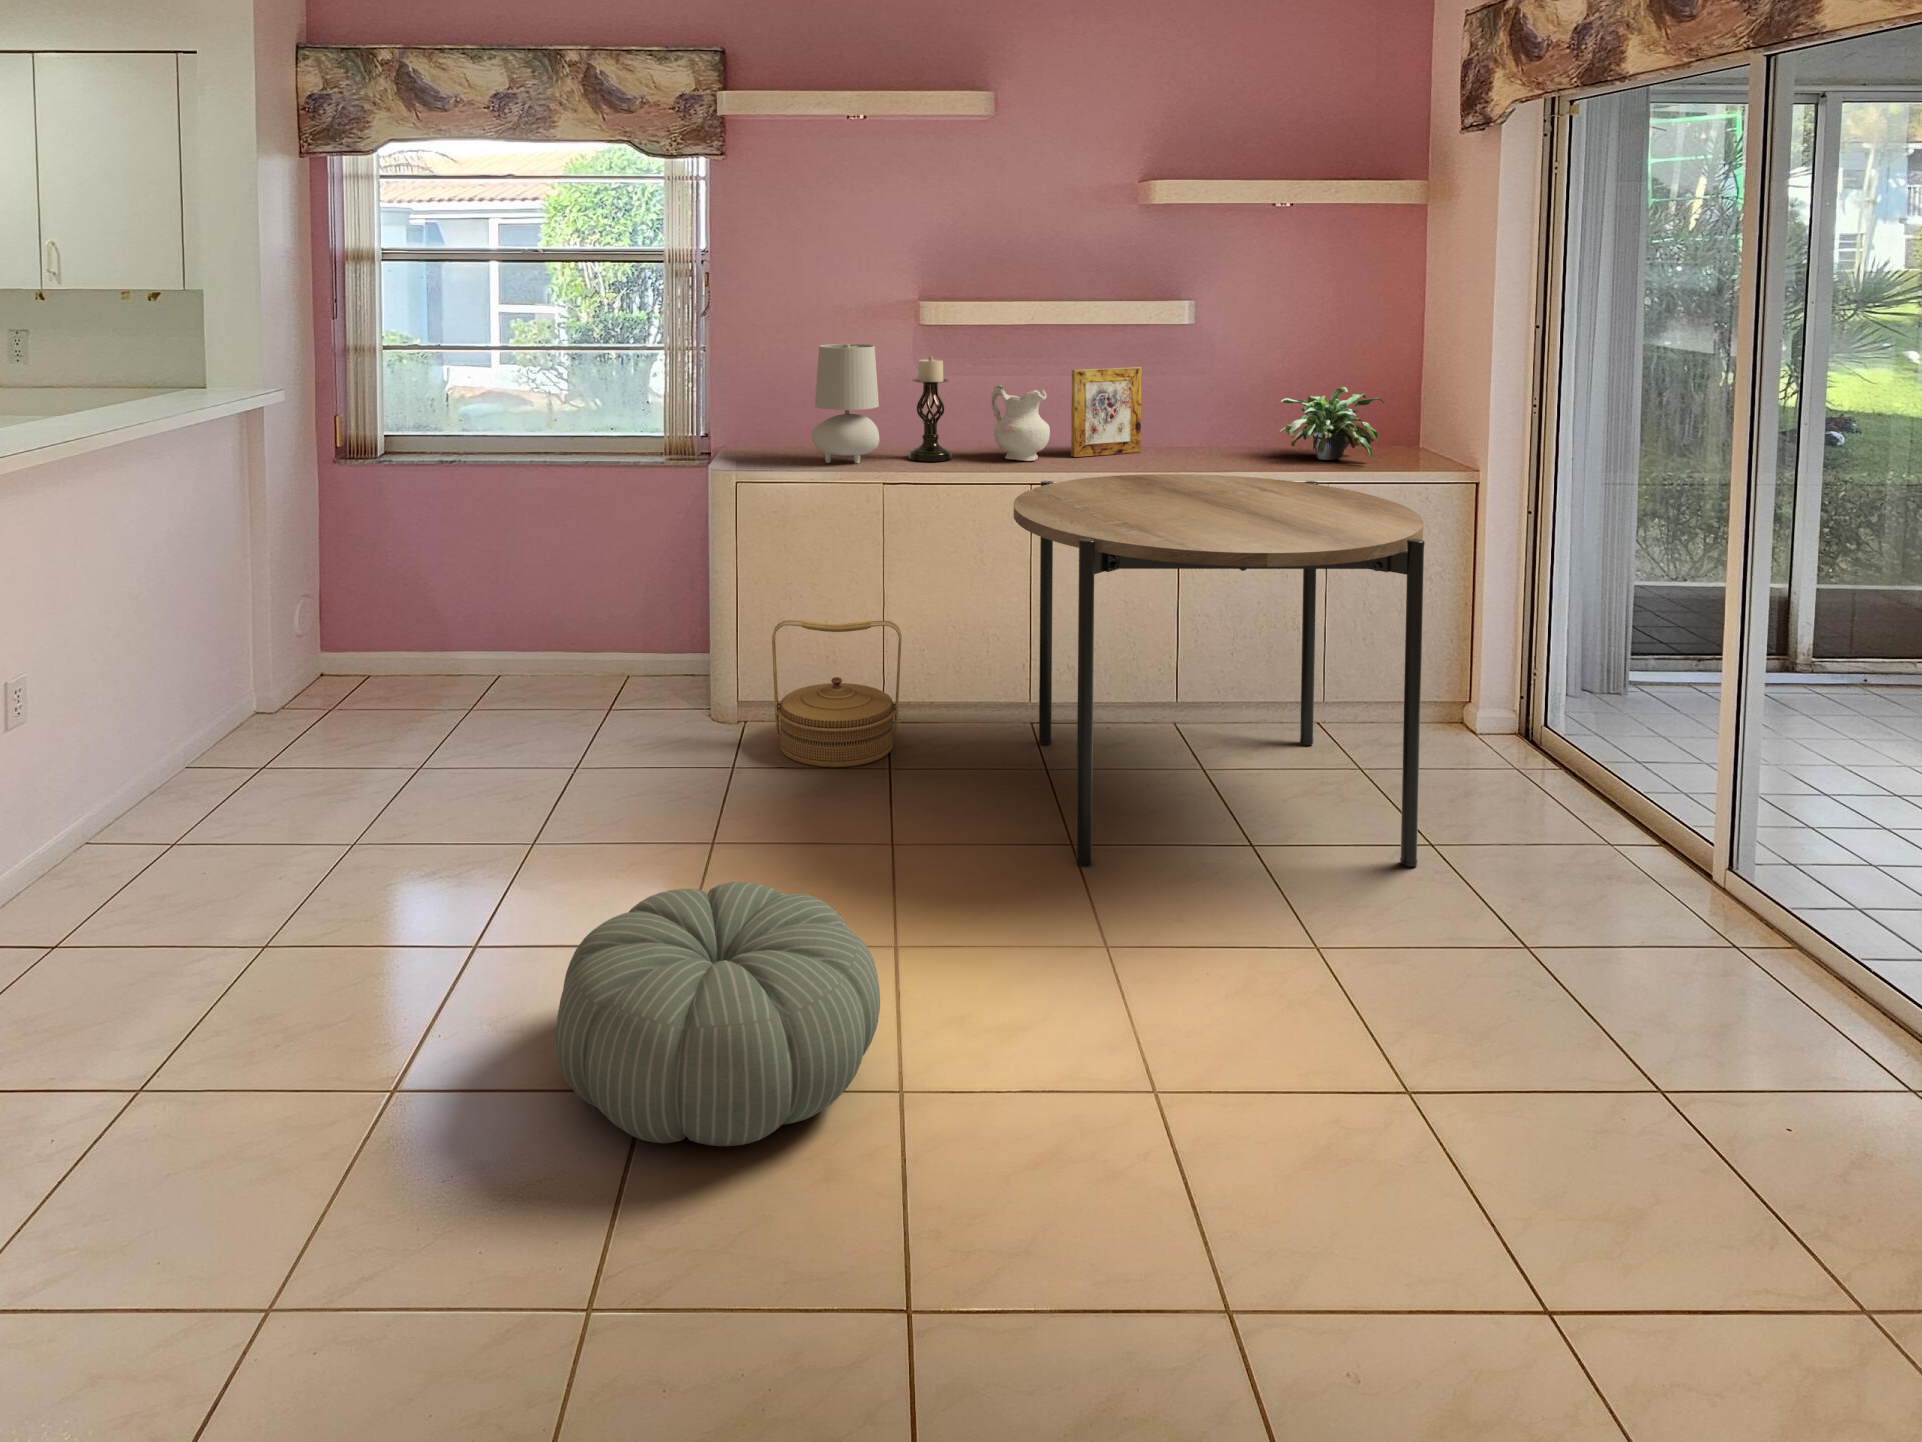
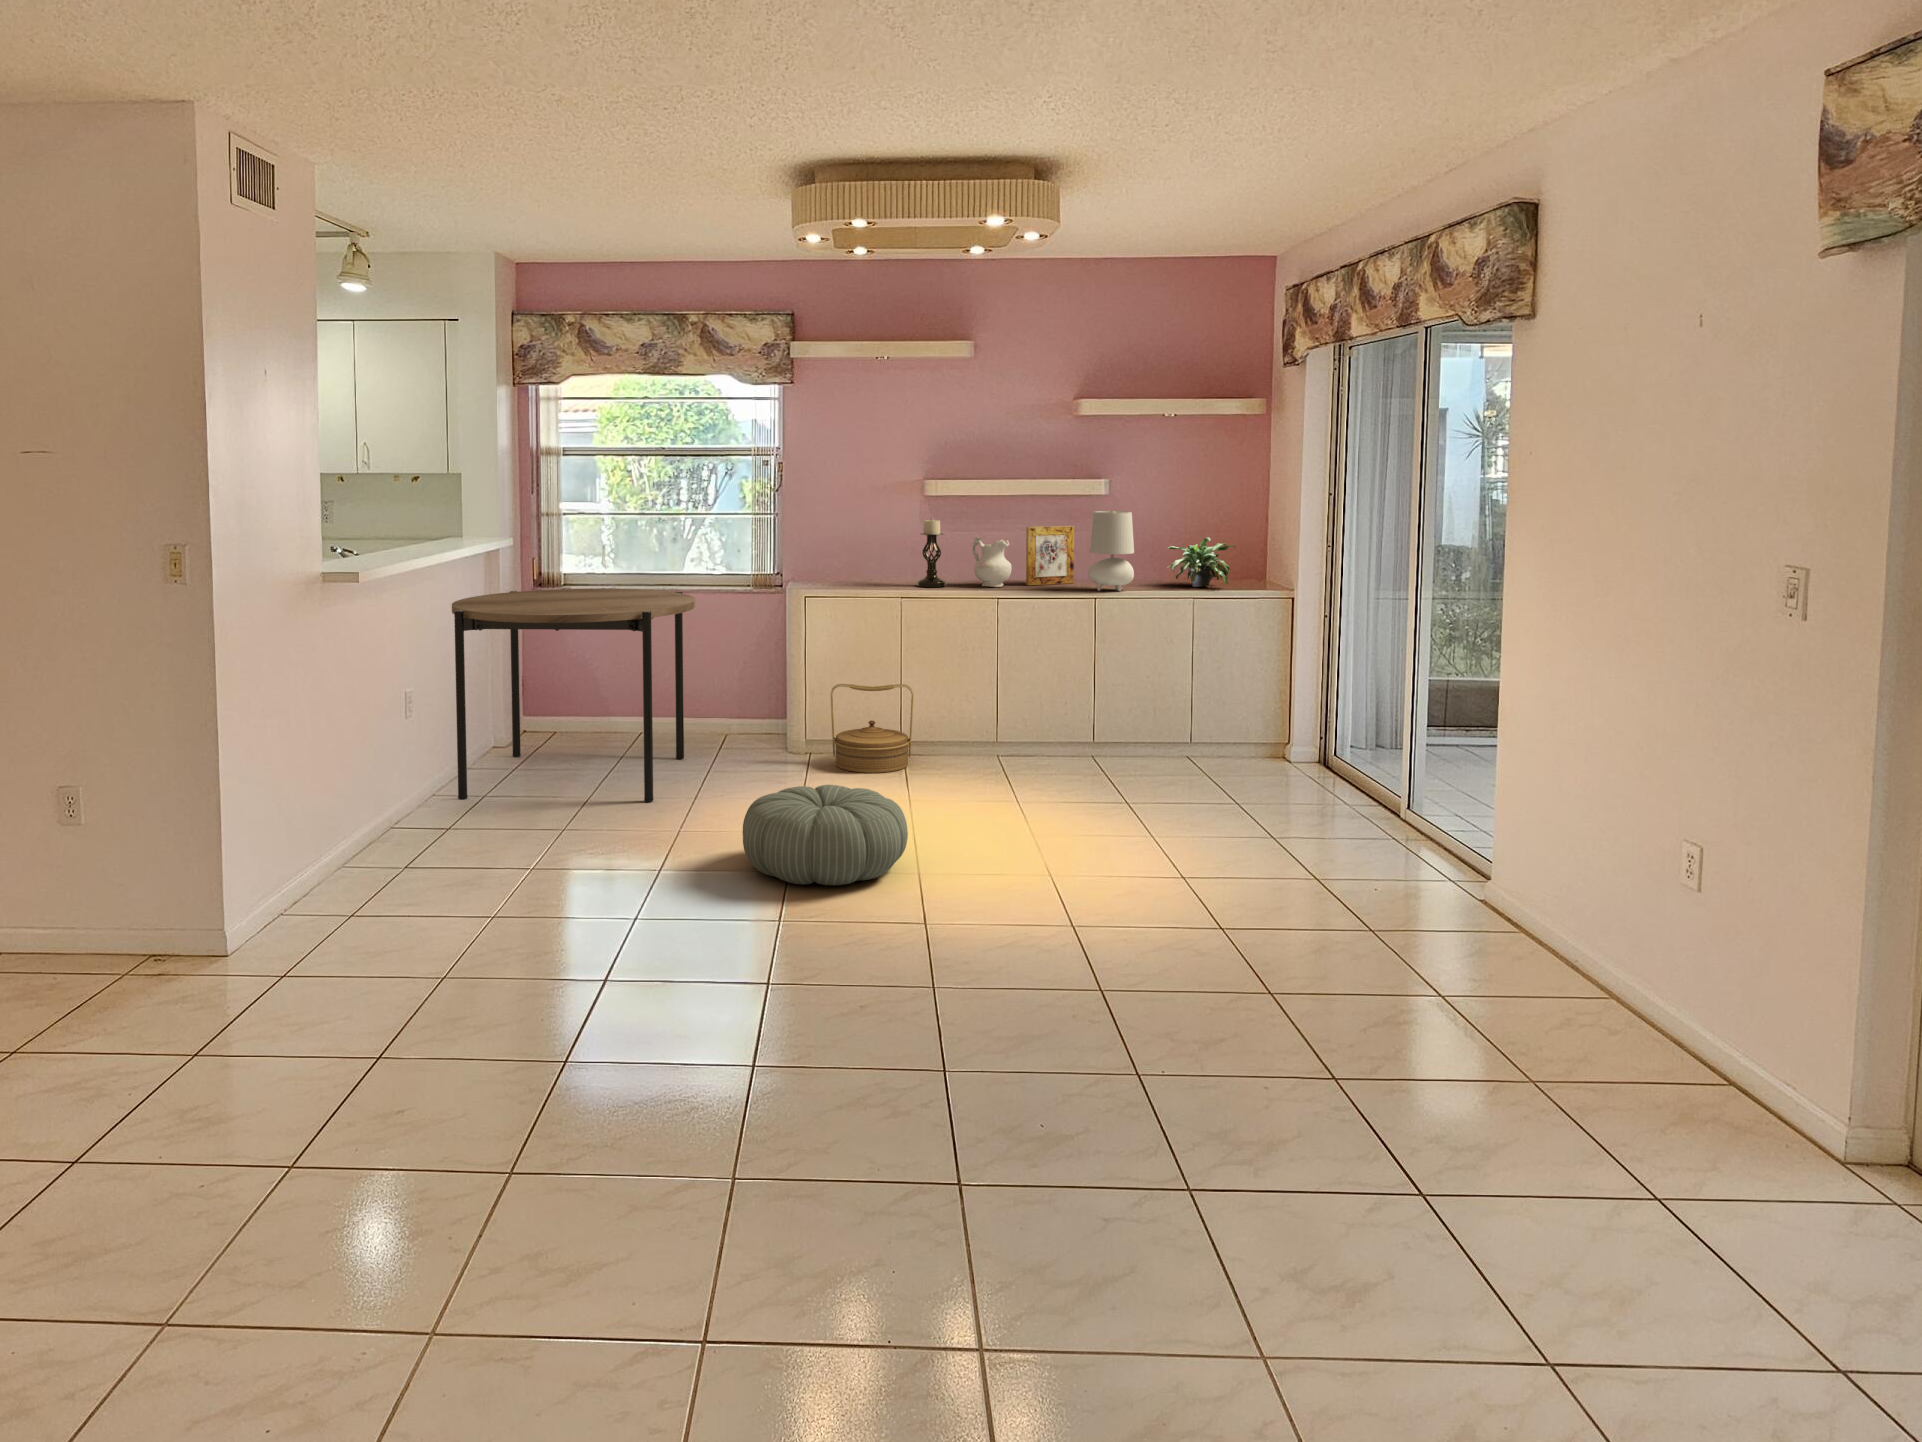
table lamp: present [811,344,879,463] -> present [1088,511,1134,591]
dining table: present [1014,474,1425,867] -> present [452,589,695,802]

